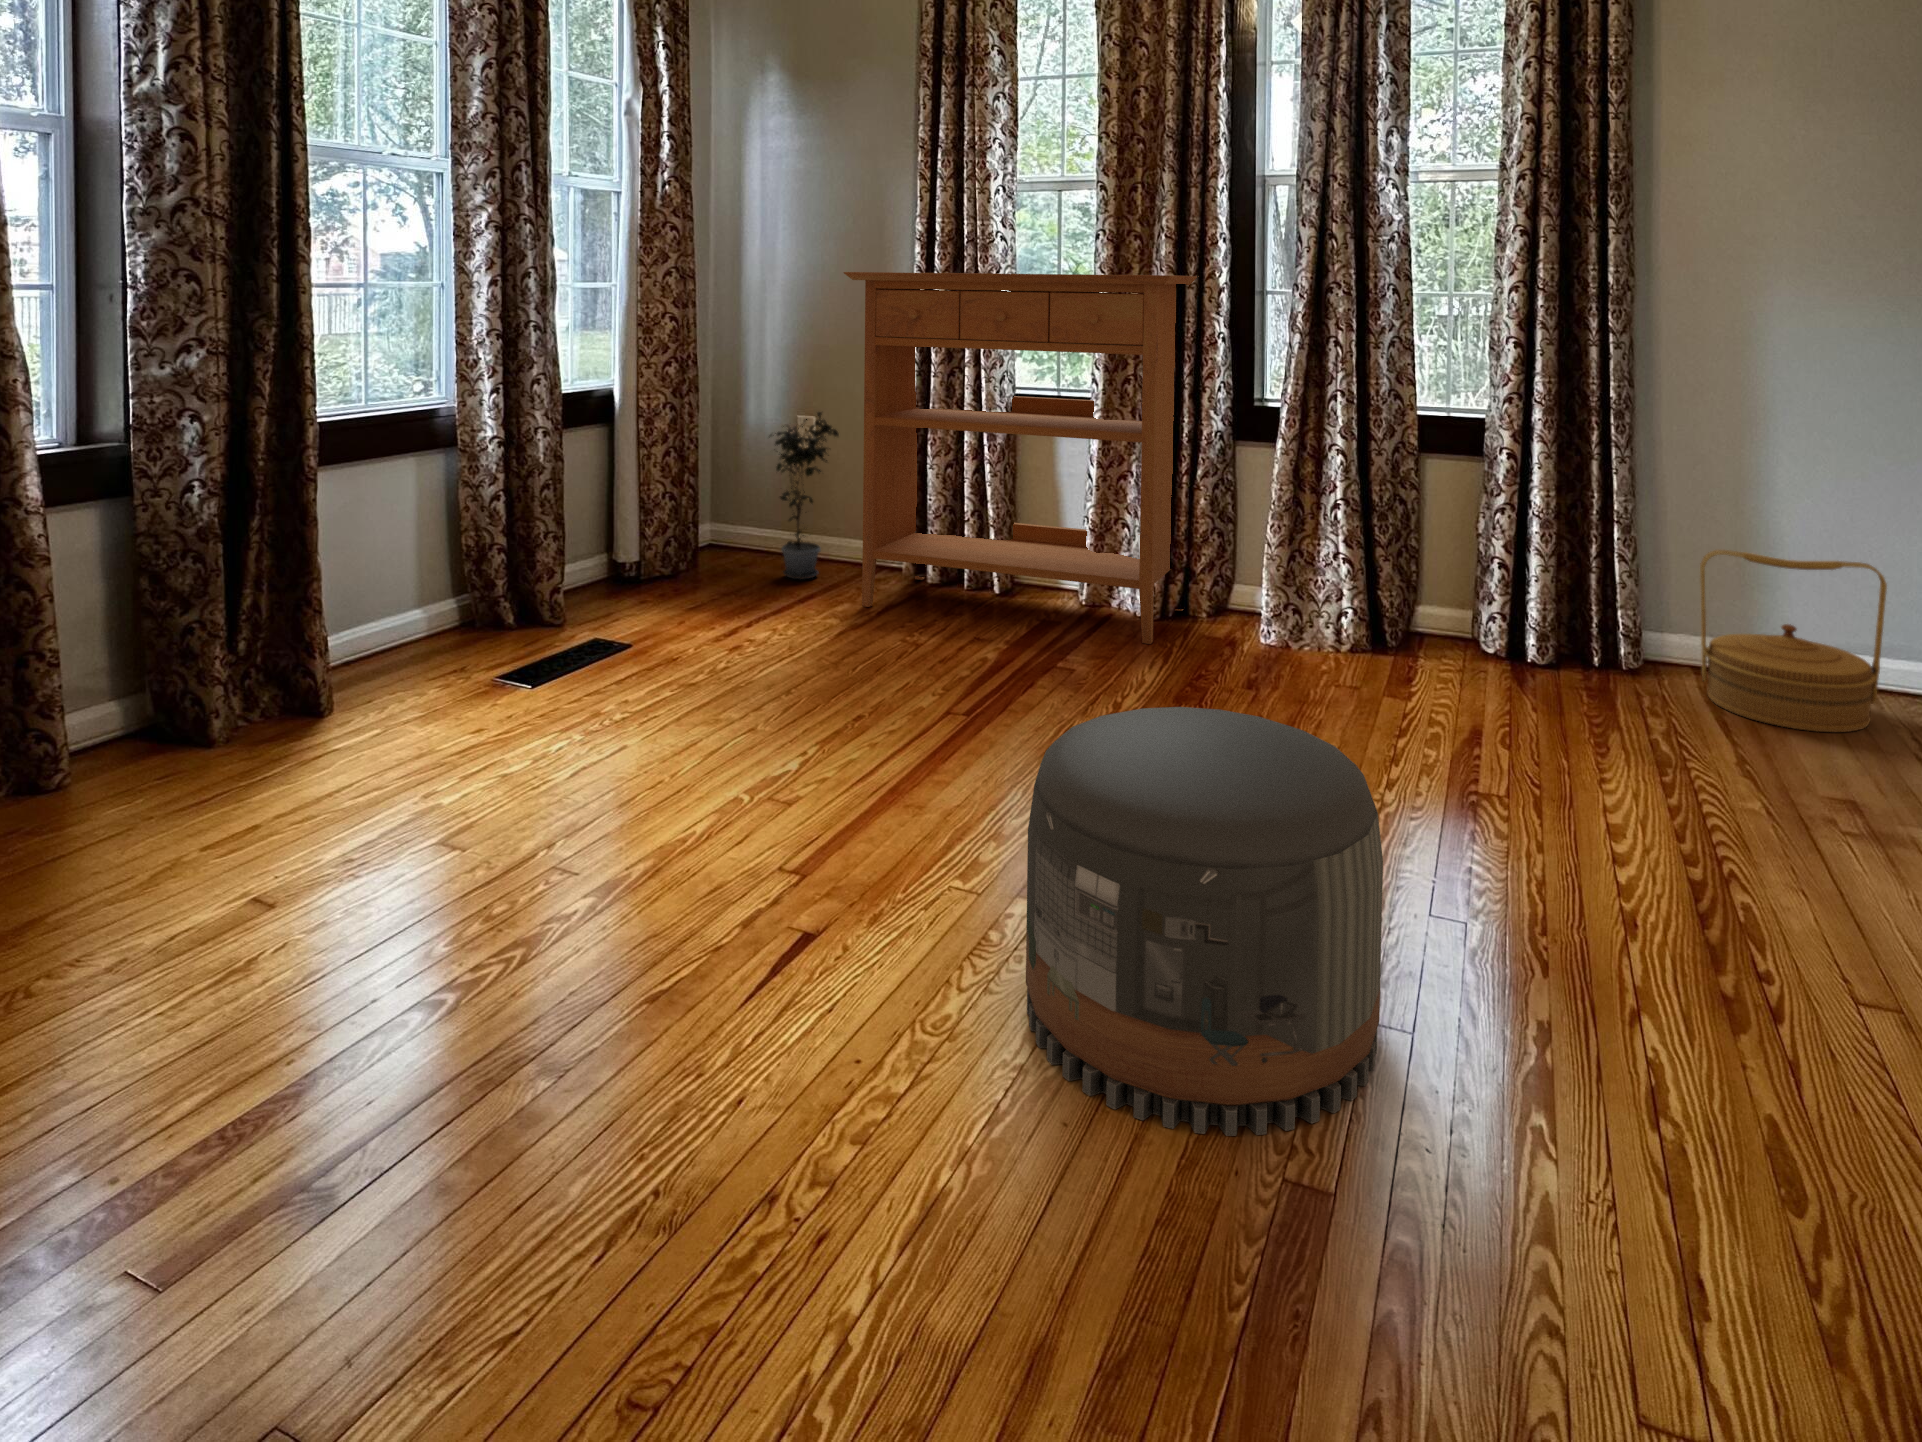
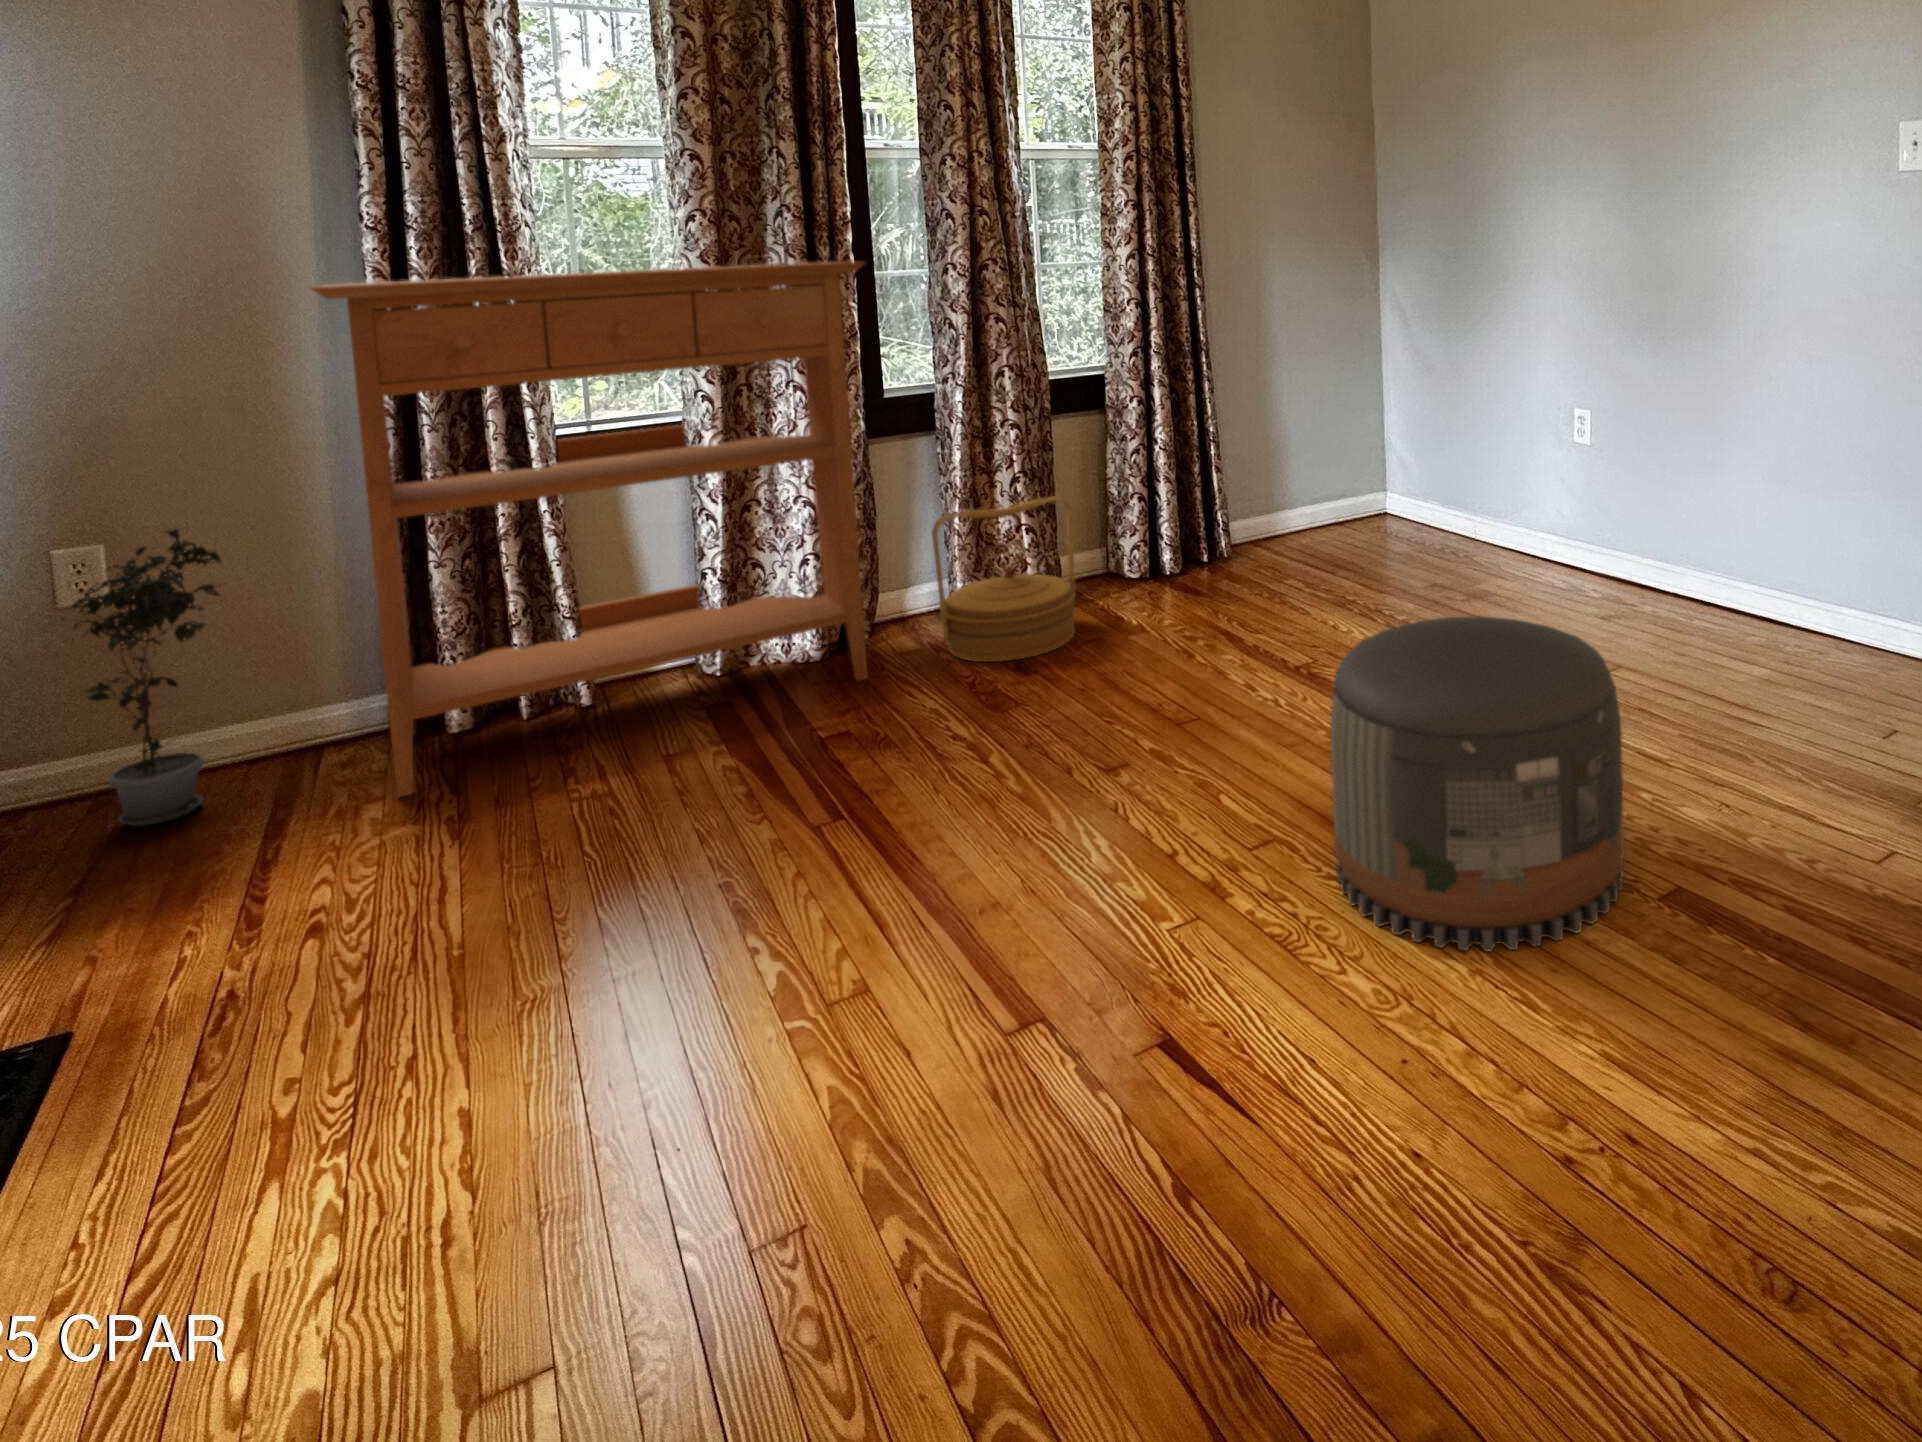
woven basket: present [1700,550,1887,732] -> present [932,496,1076,662]

